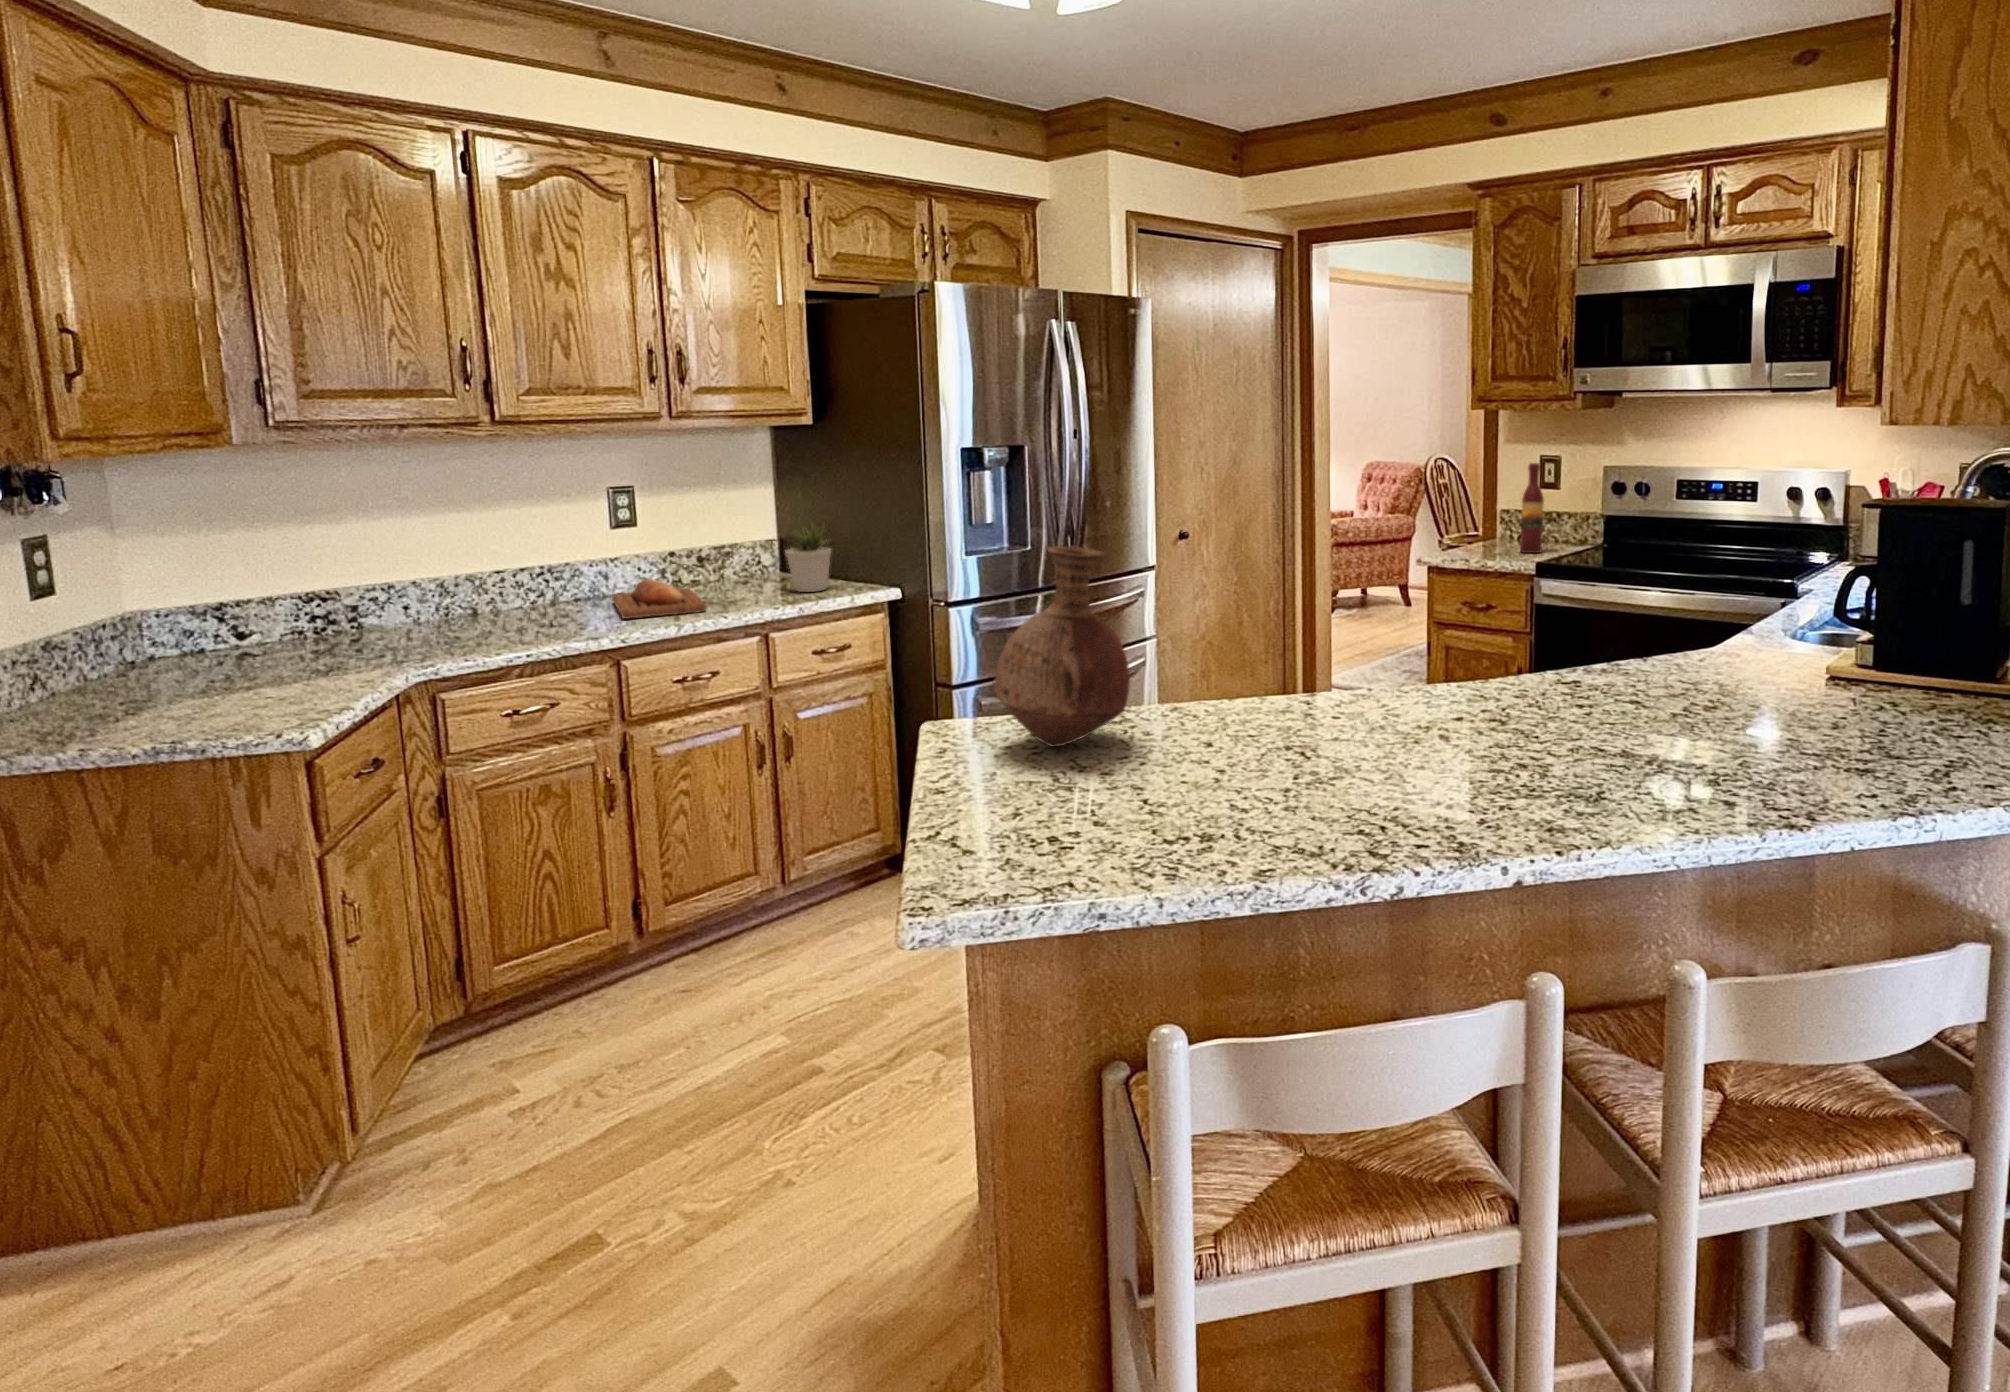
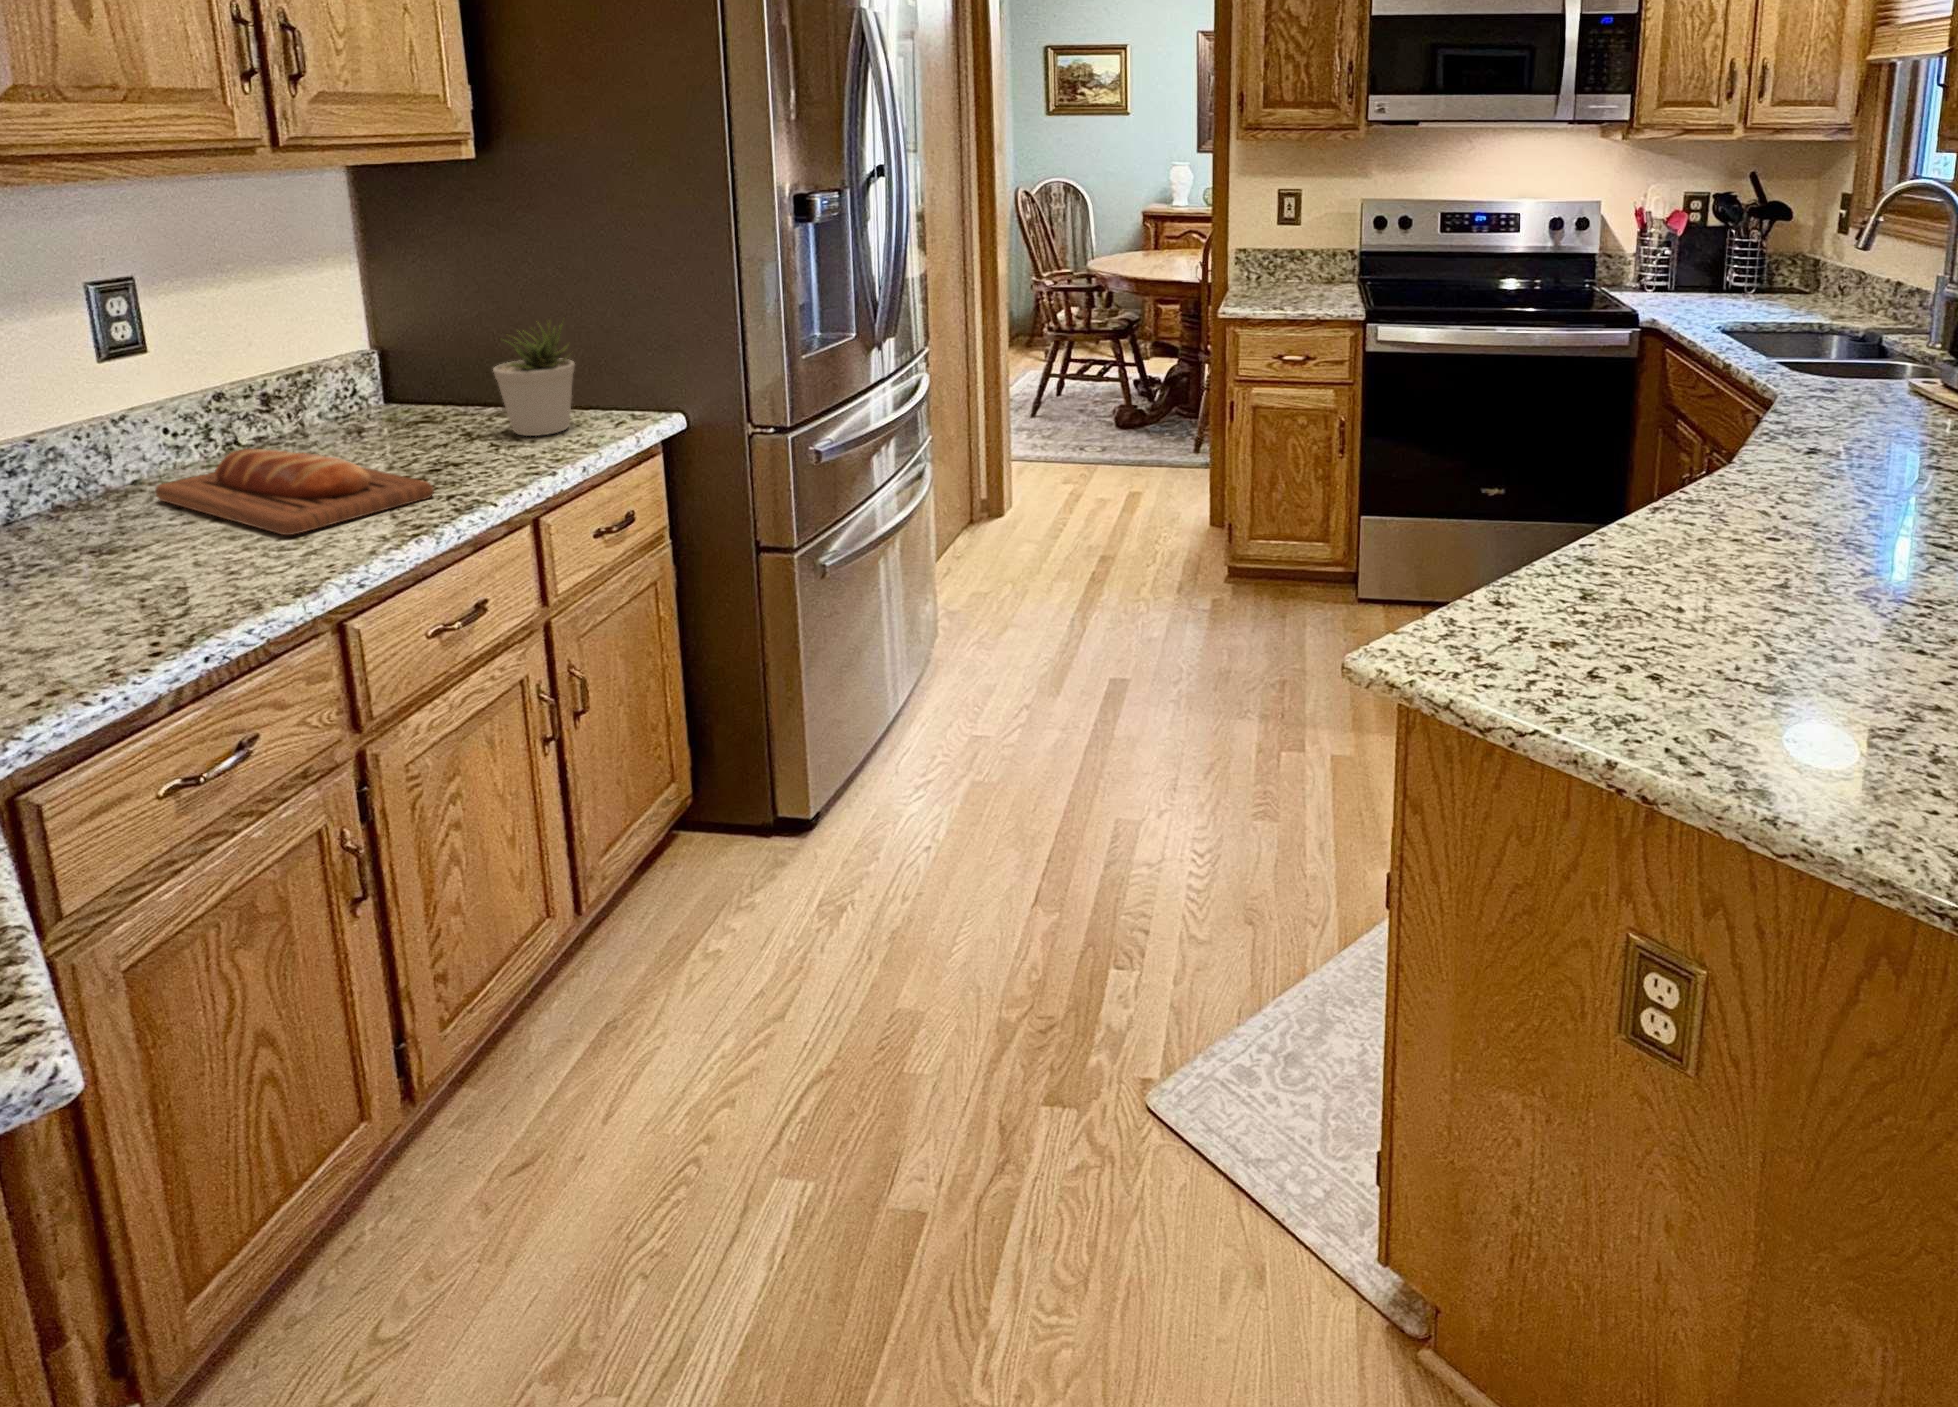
wine bottle: present [1520,463,1544,553] -> none [1287,196,1311,293]
vase: present [995,546,1130,747] -> none [1599,358,1866,658]

